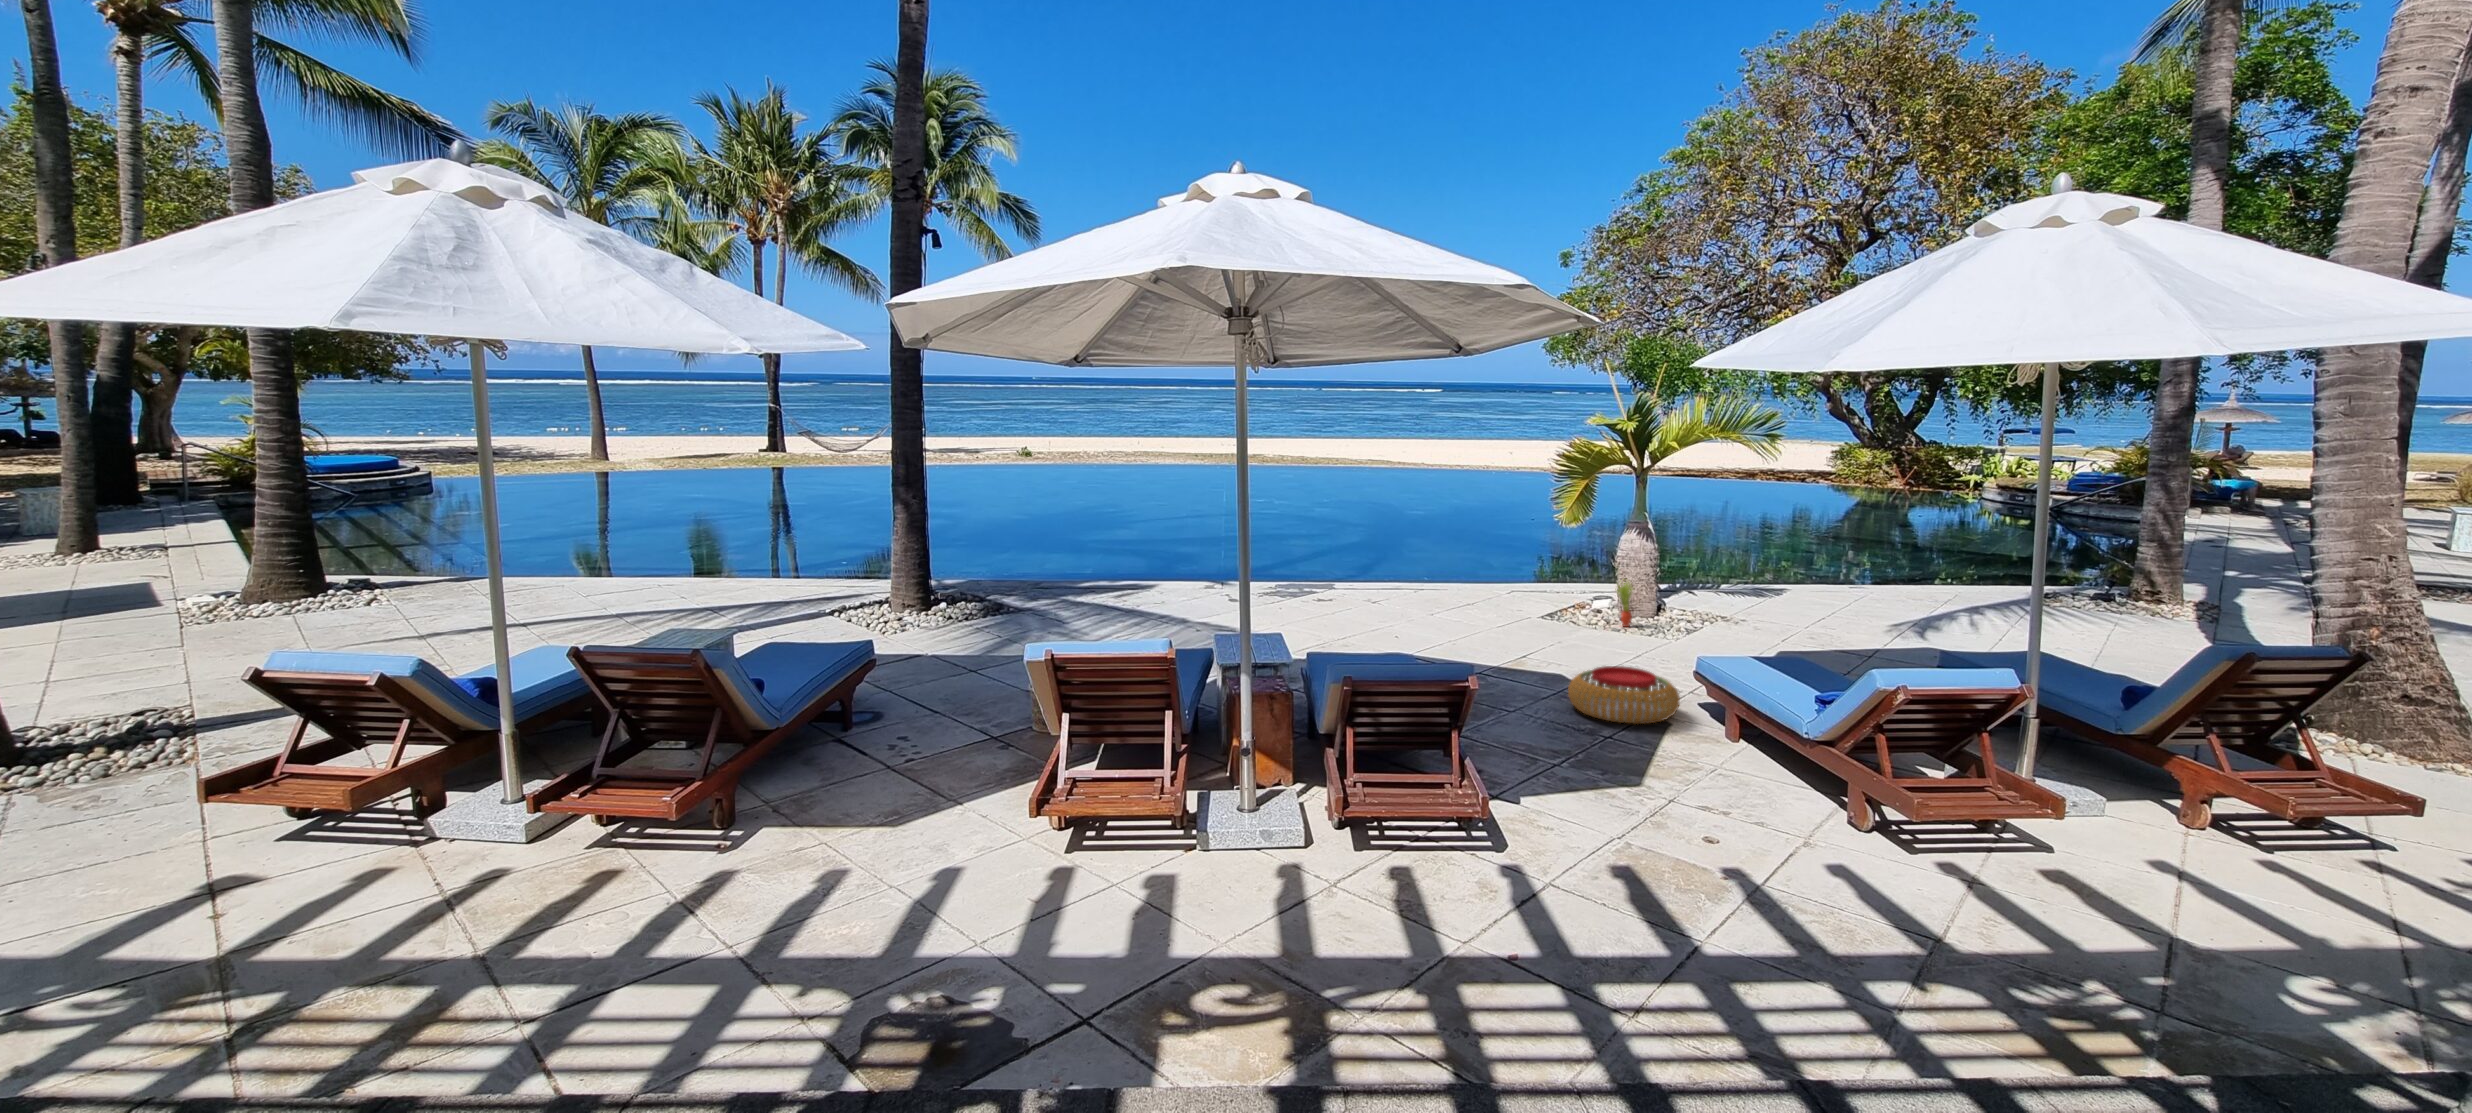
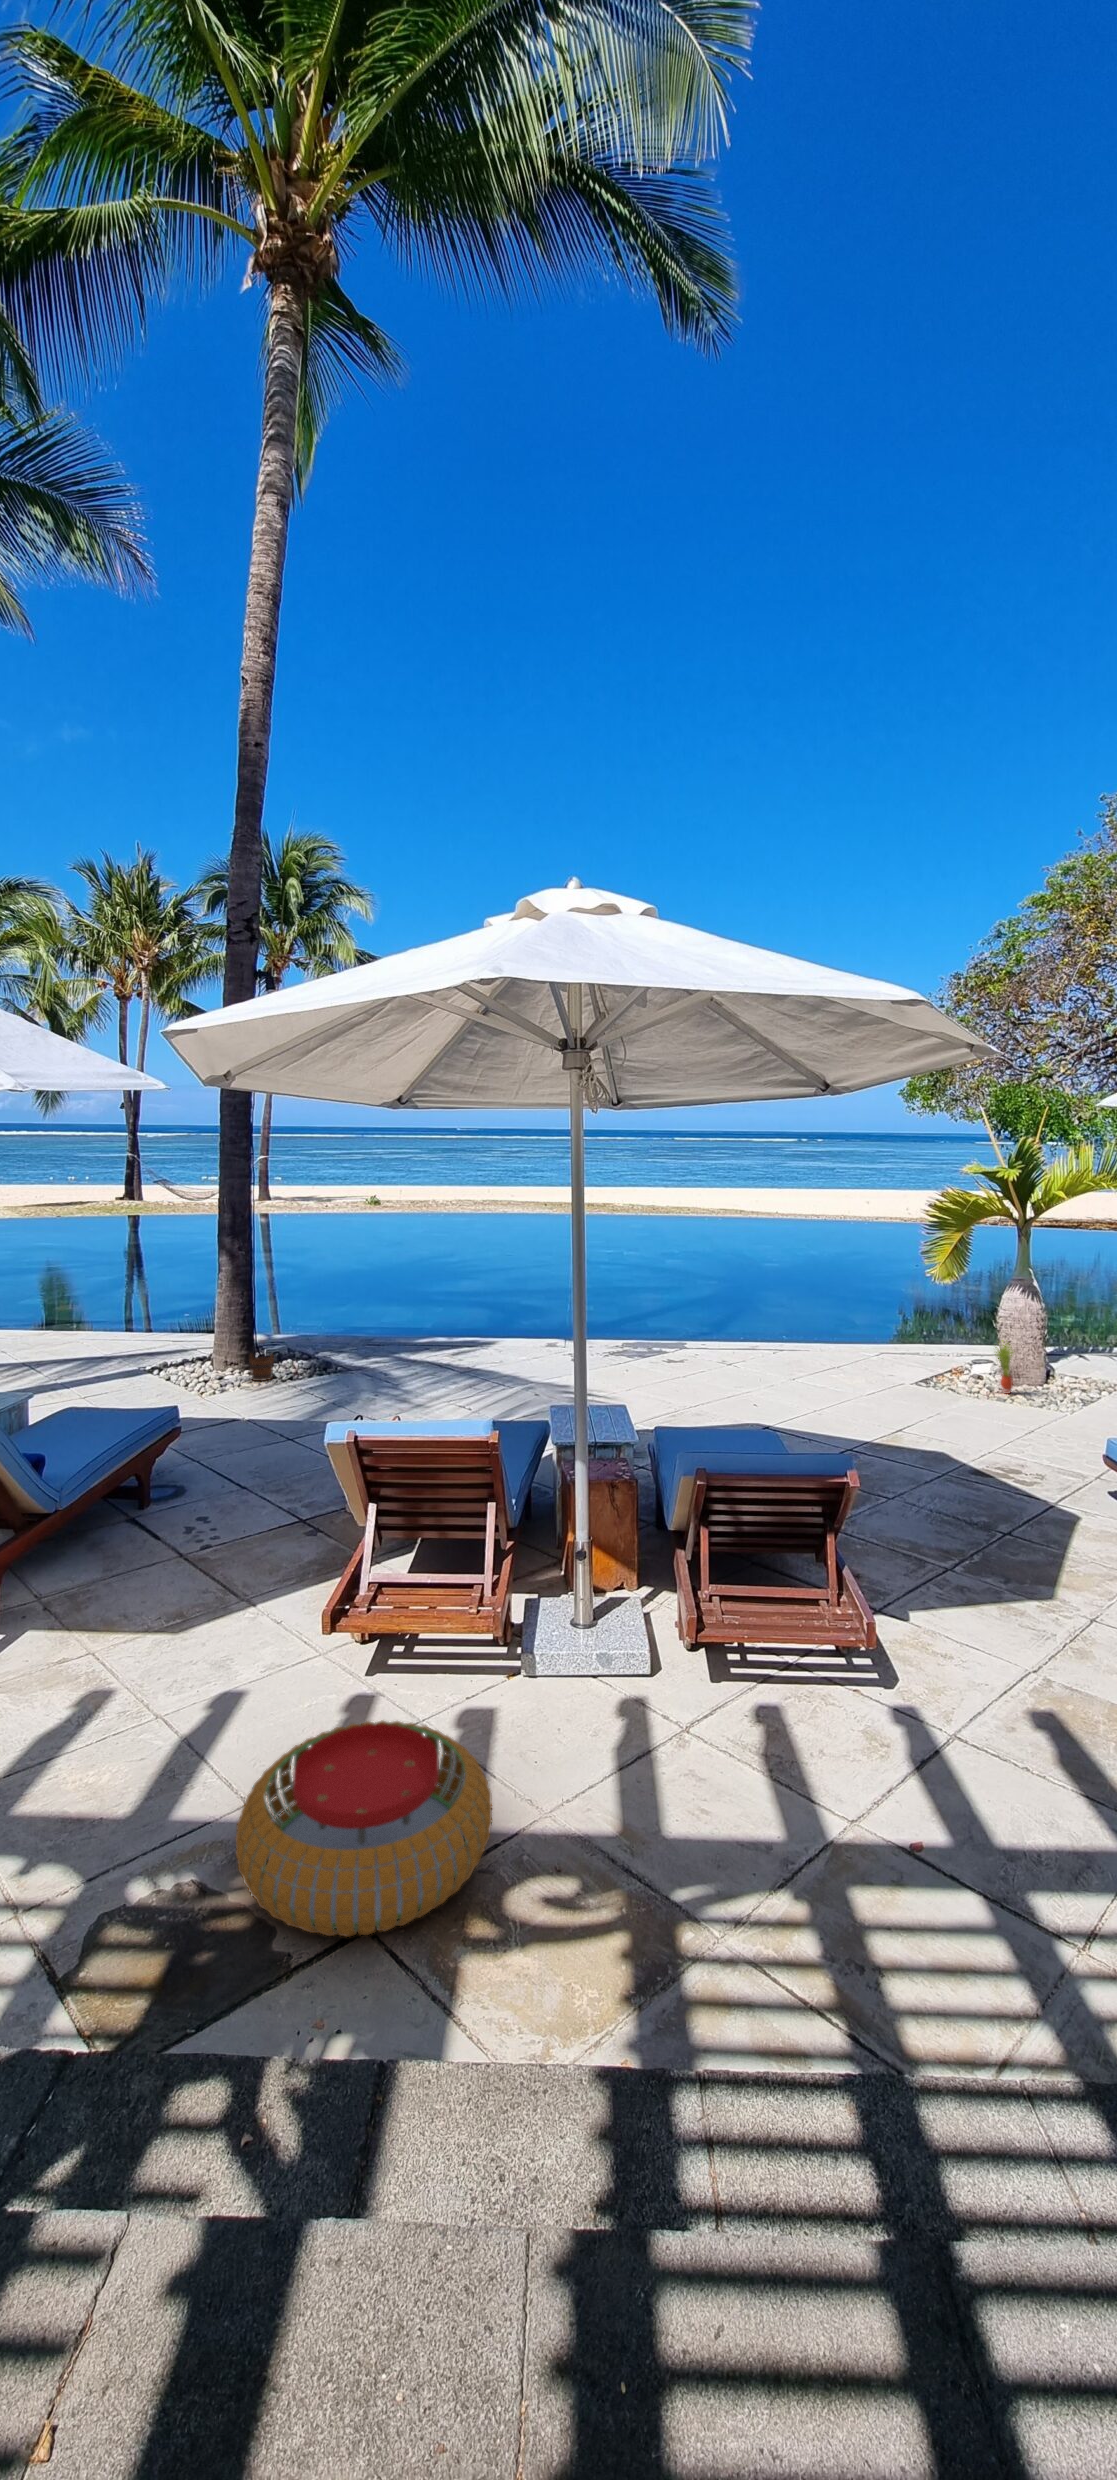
wooden bucket: none [924,587,948,625] -> present [250,1341,274,1381]
pouf: present [1568,666,1680,724] -> present [236,1721,492,1937]

